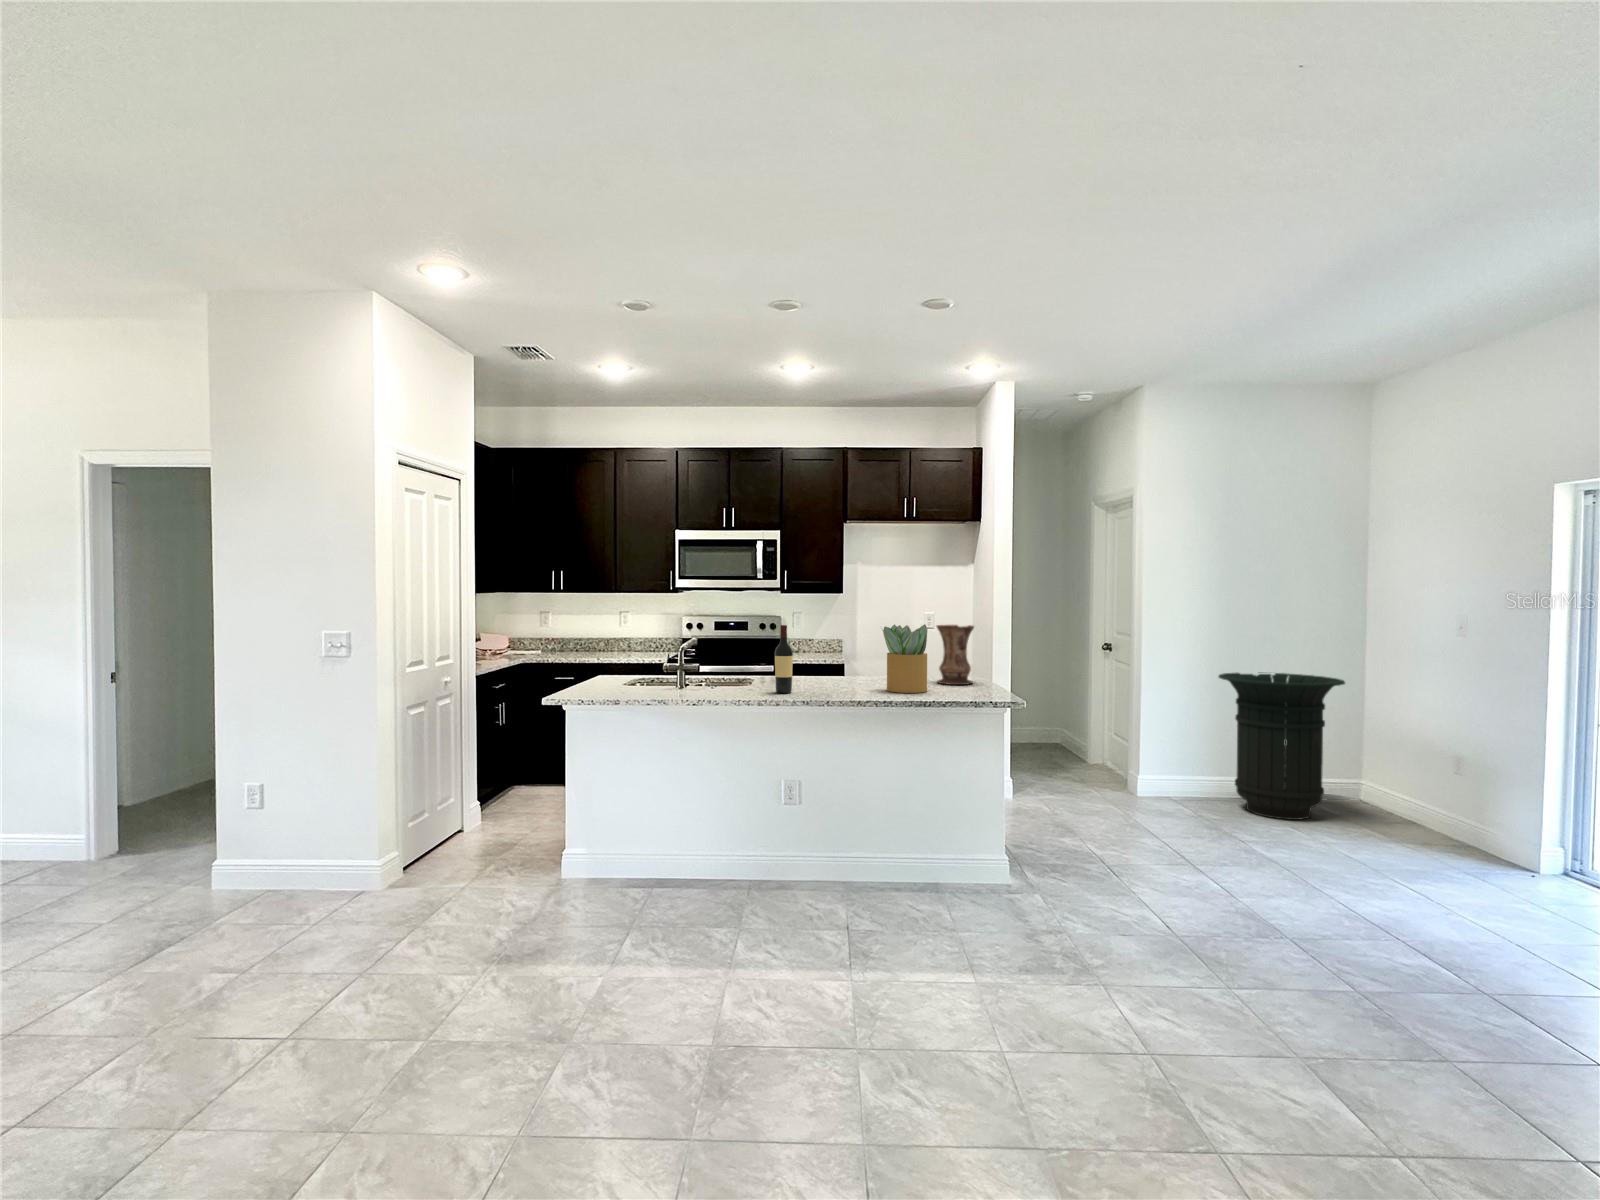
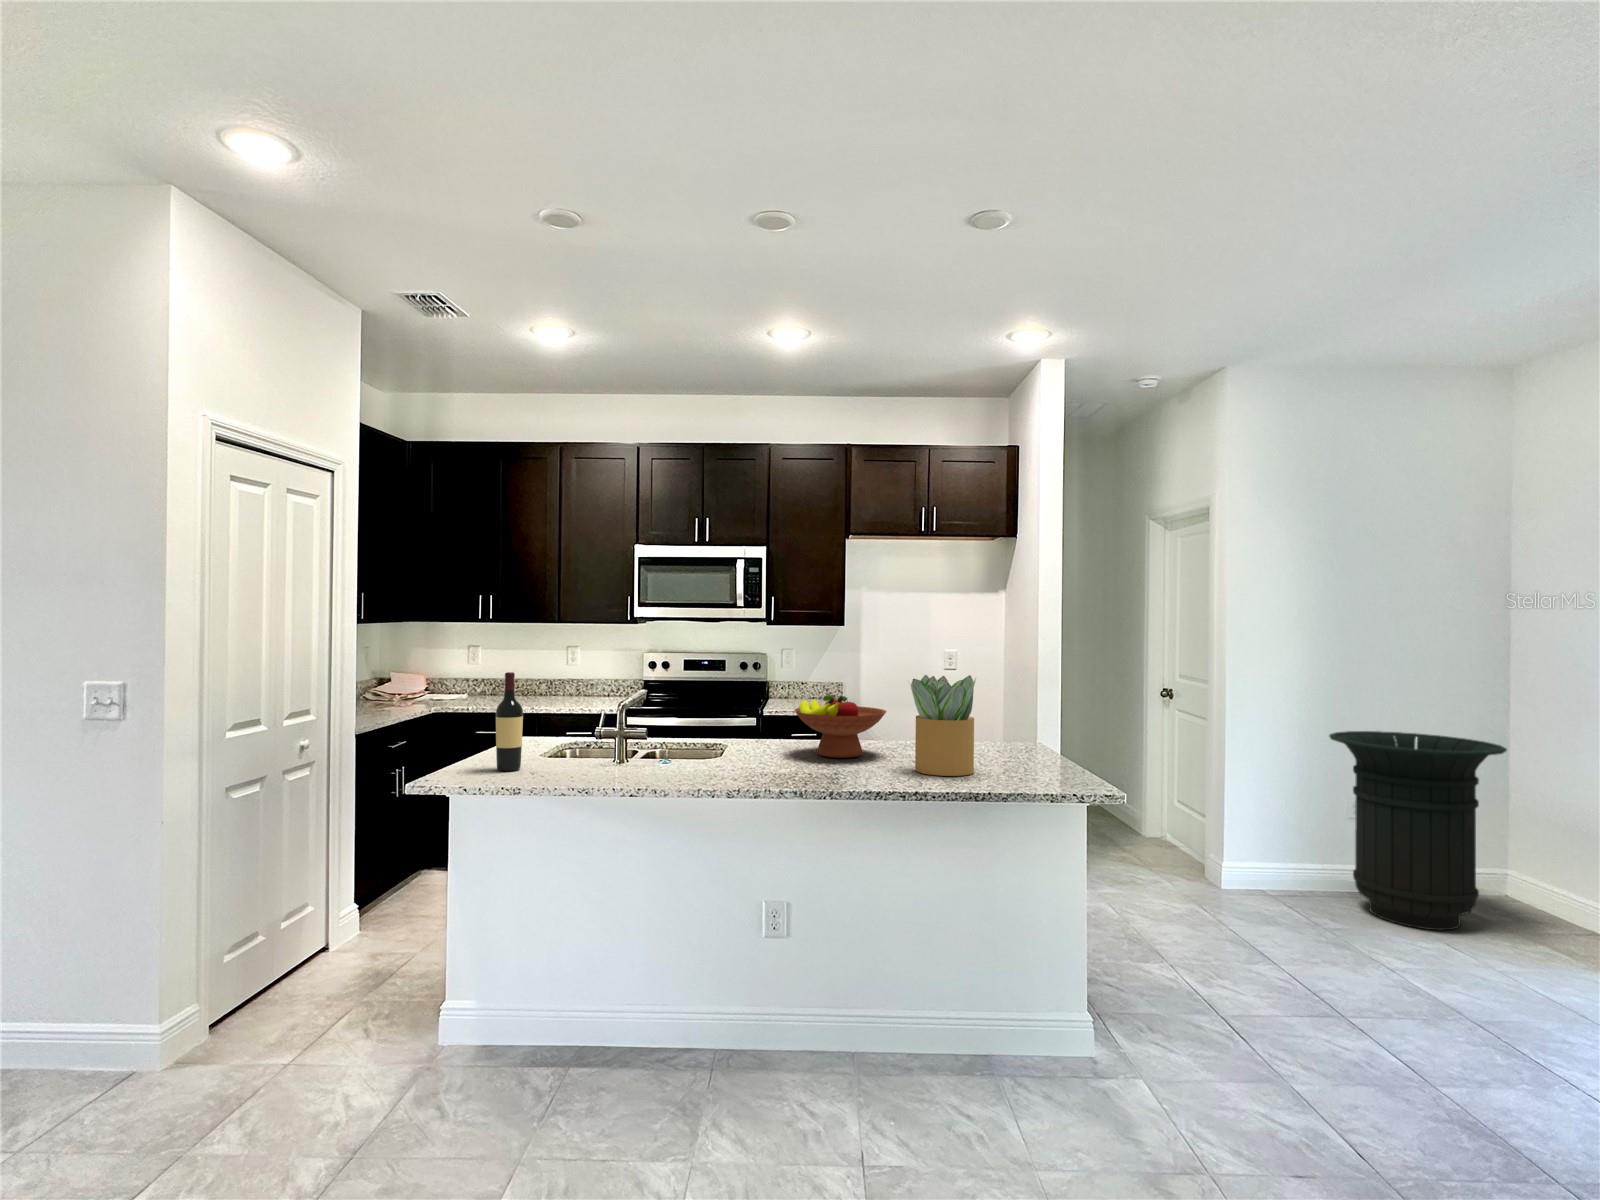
wine bottle: present [775,625,793,693] -> present [496,672,523,771]
vase: present [937,625,974,685] -> none [981,673,1035,760]
fruit bowl: none [803,640,868,684] -> present [794,695,886,758]

